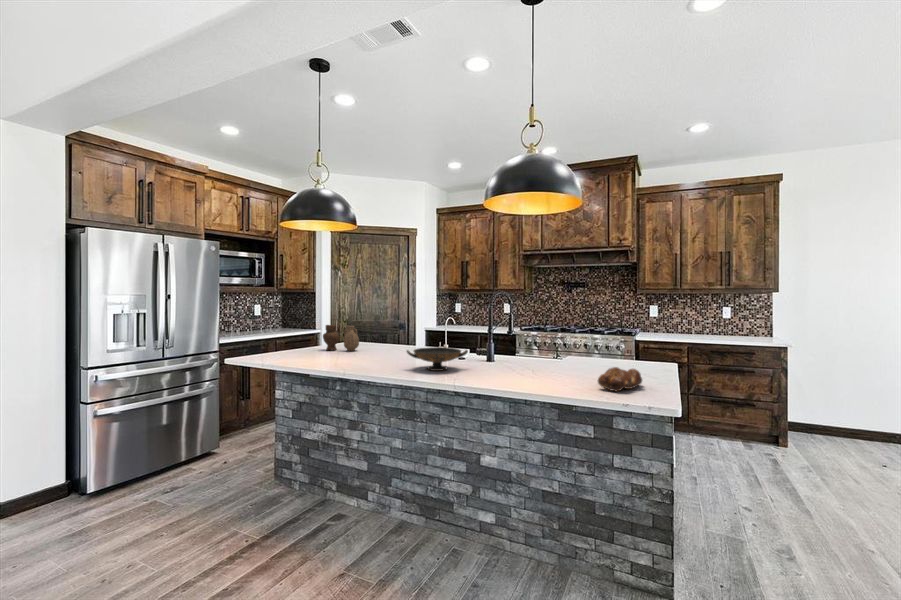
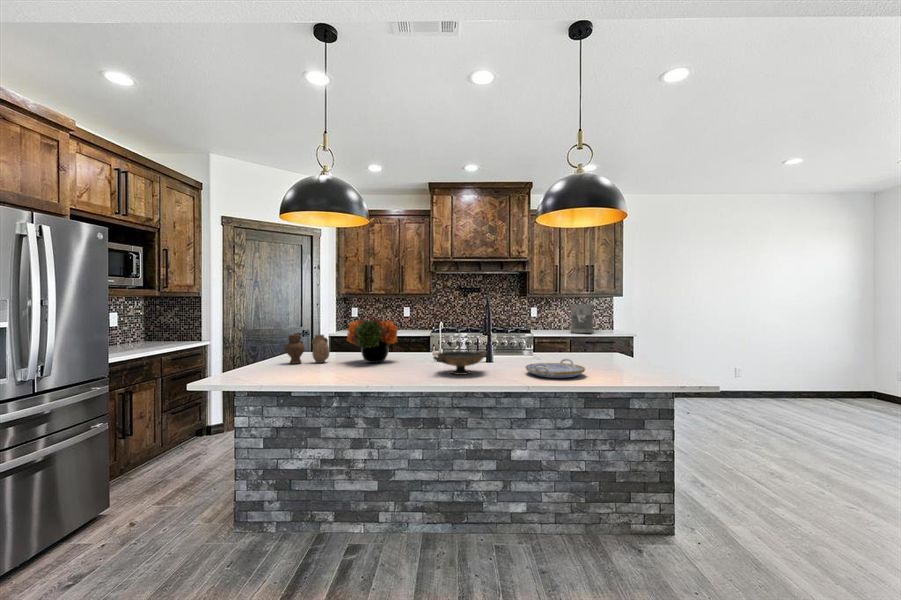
coffee maker: none [694,302,730,339] -> present [570,304,593,333]
flower arrangement: none [368,309,417,354] -> present [347,316,398,363]
serving tray: none [493,363,559,383] -> present [525,359,585,378]
bread loaf: present [598,367,642,391] -> none [617,358,651,378]

